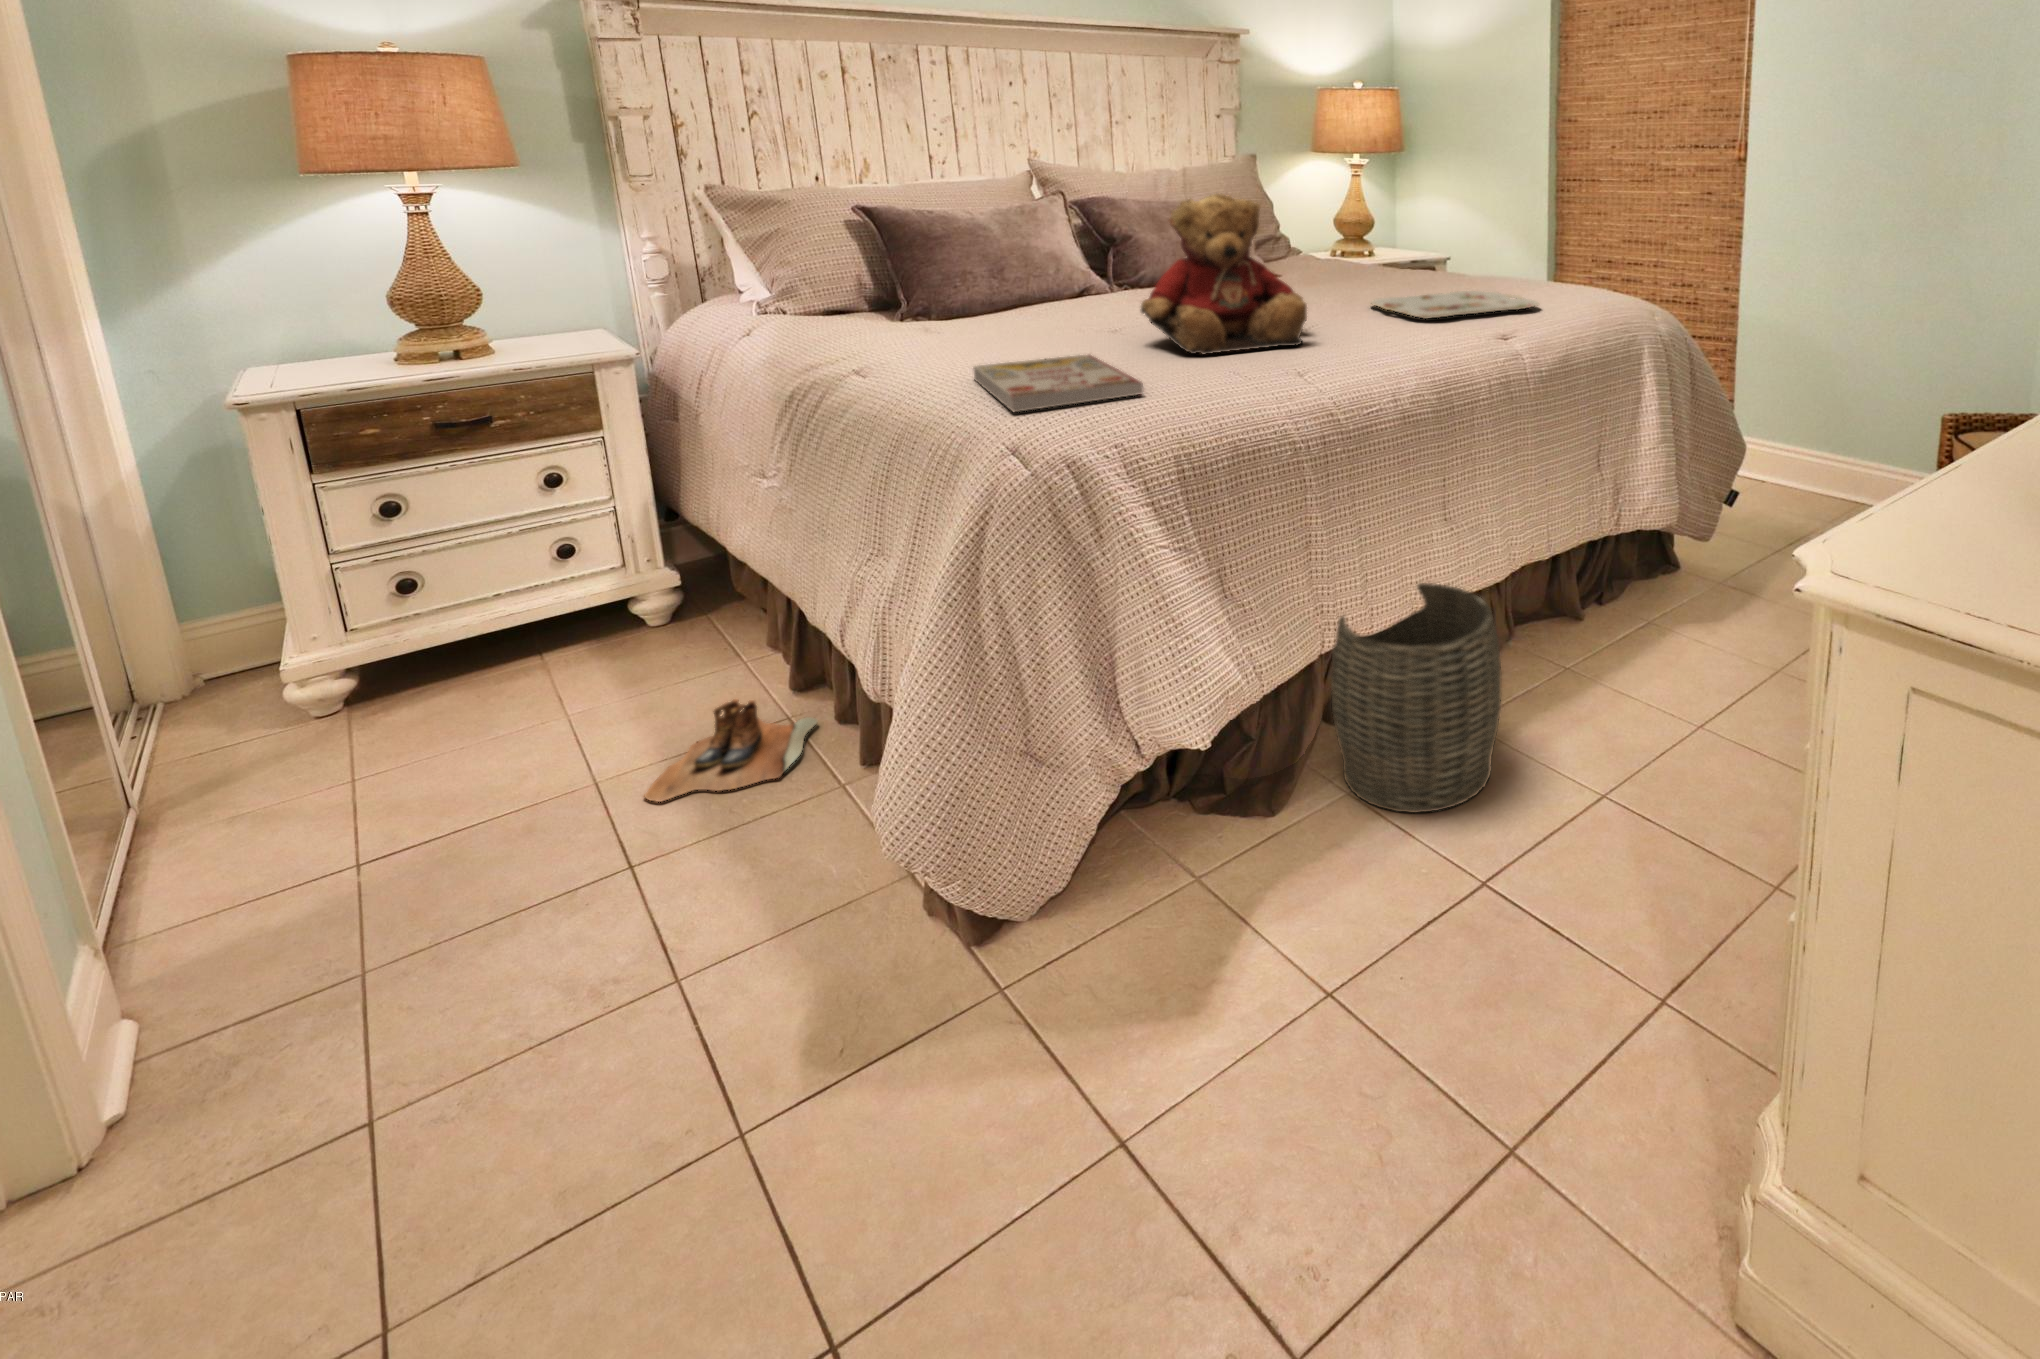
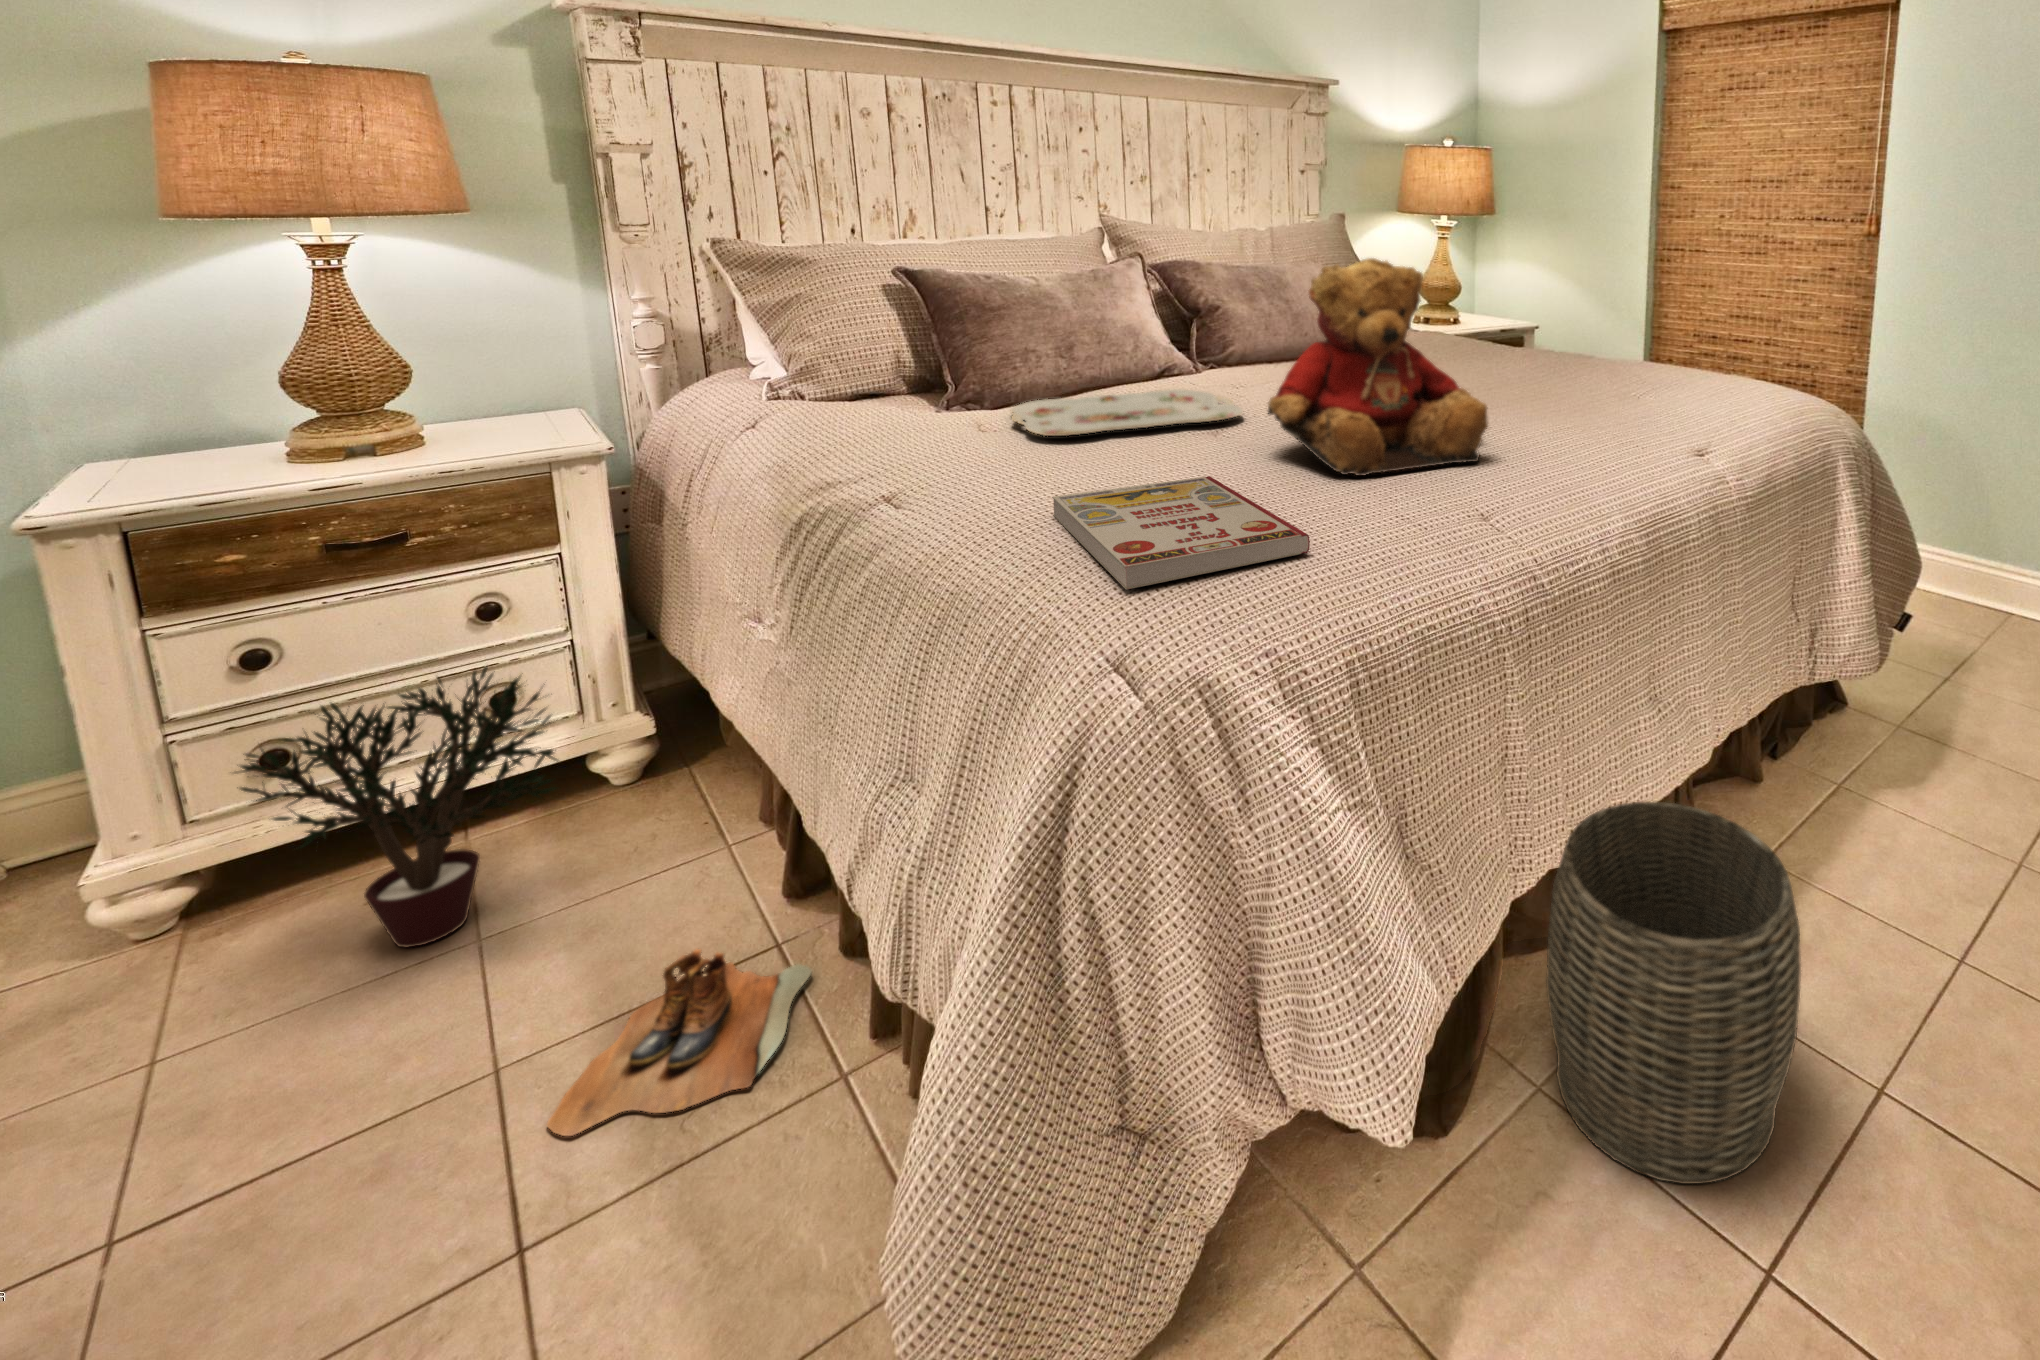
serving tray: present [1371,291,1539,319] -> present [1011,389,1243,436]
potted plant: none [390,515,627,714] -> present [236,666,558,948]

